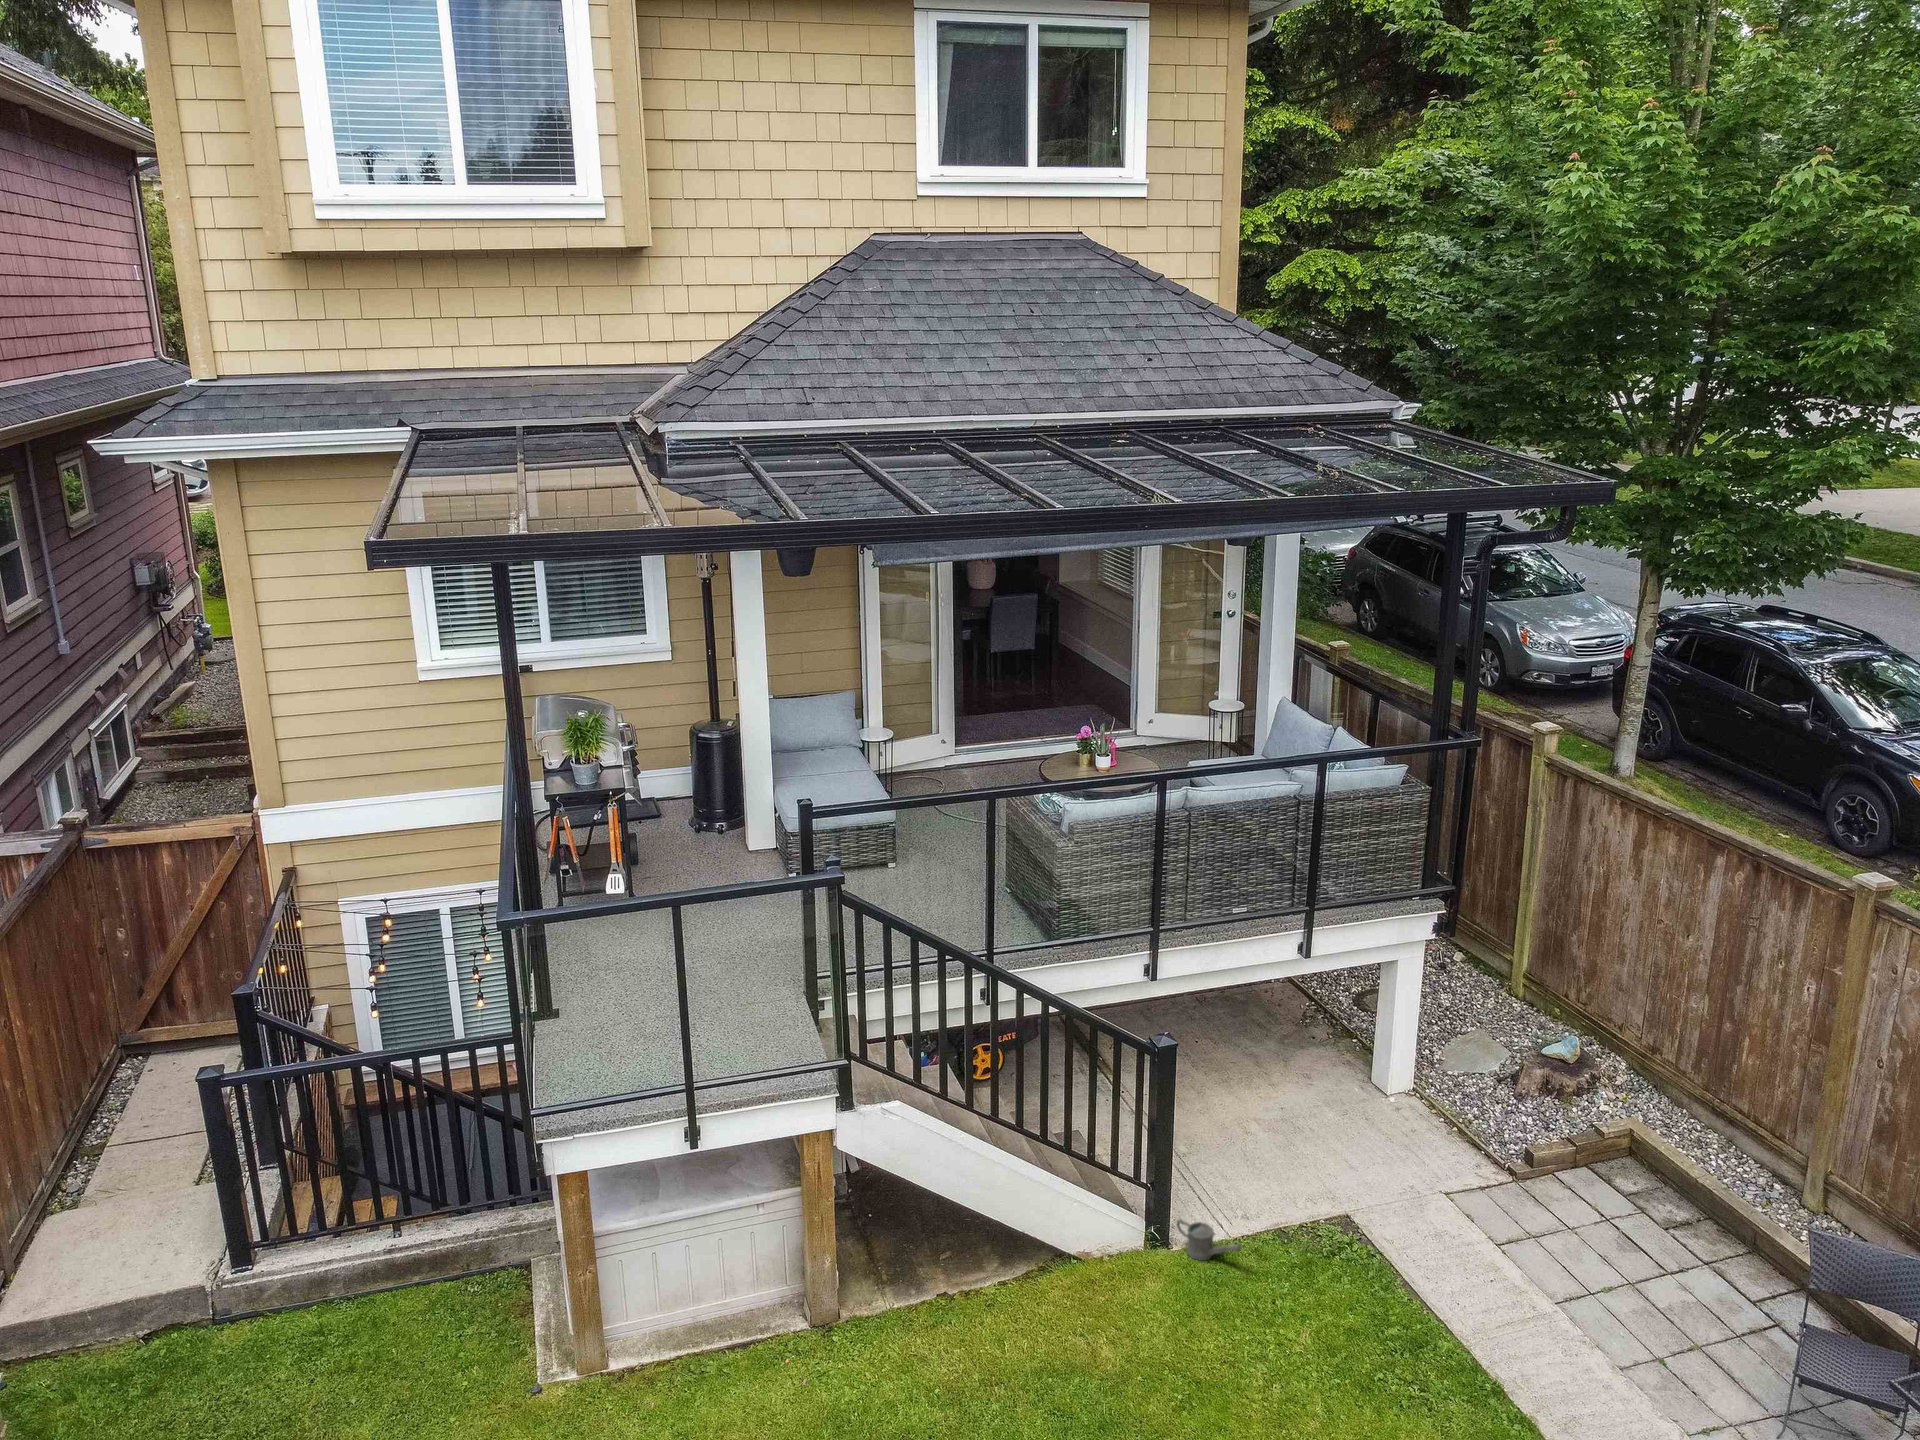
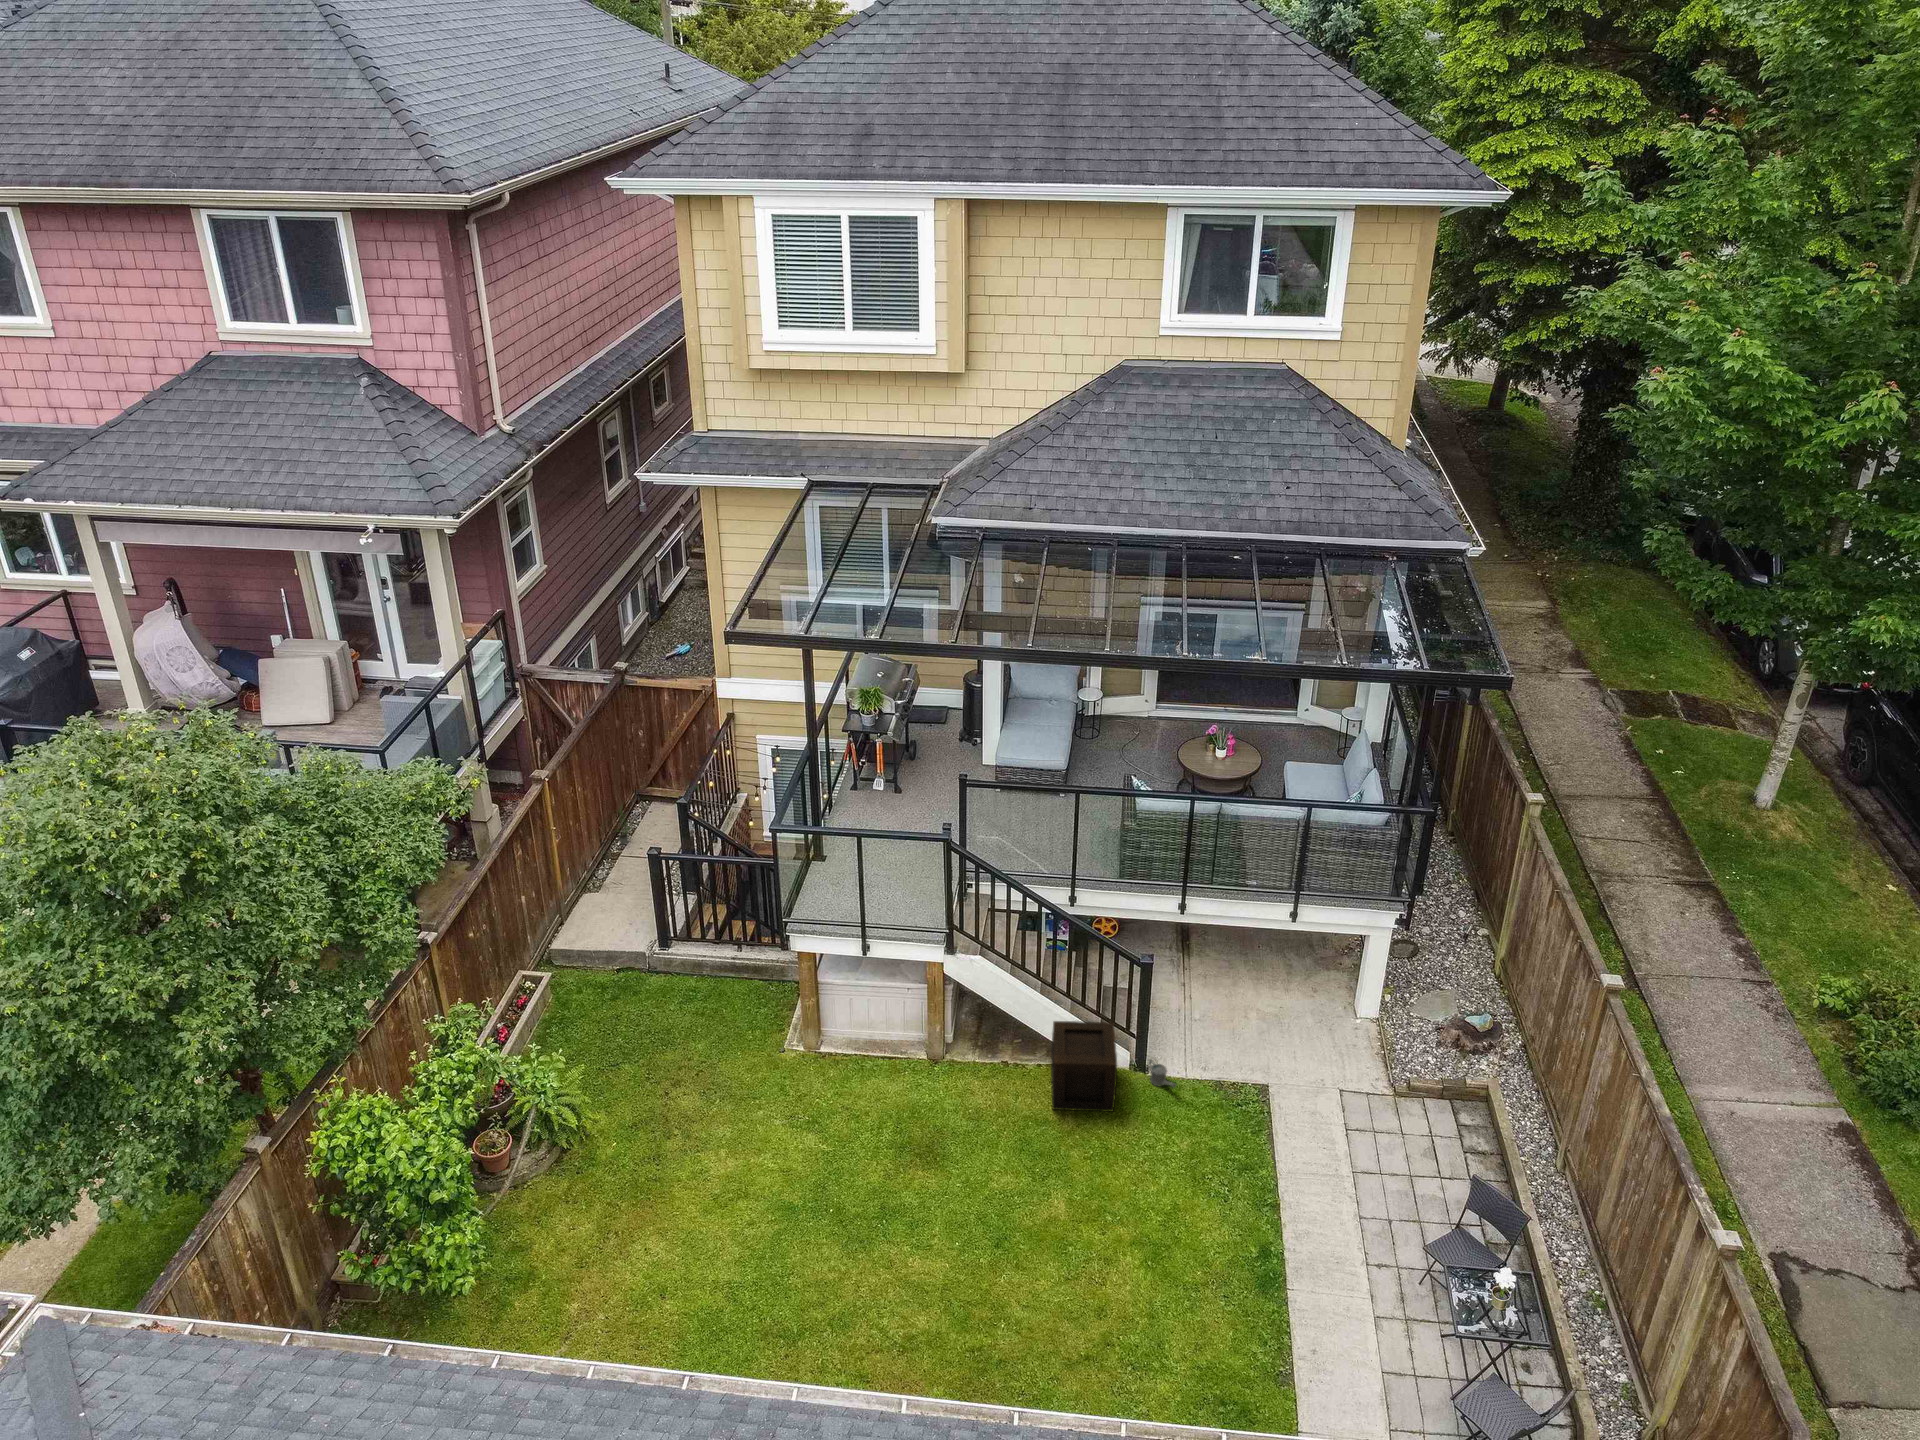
potted plant: none [87,1048,126,1125] -> present [617,806,631,845]
wooden crate: none [1027,1169,1170,1347] -> present [1051,1021,1117,1112]

